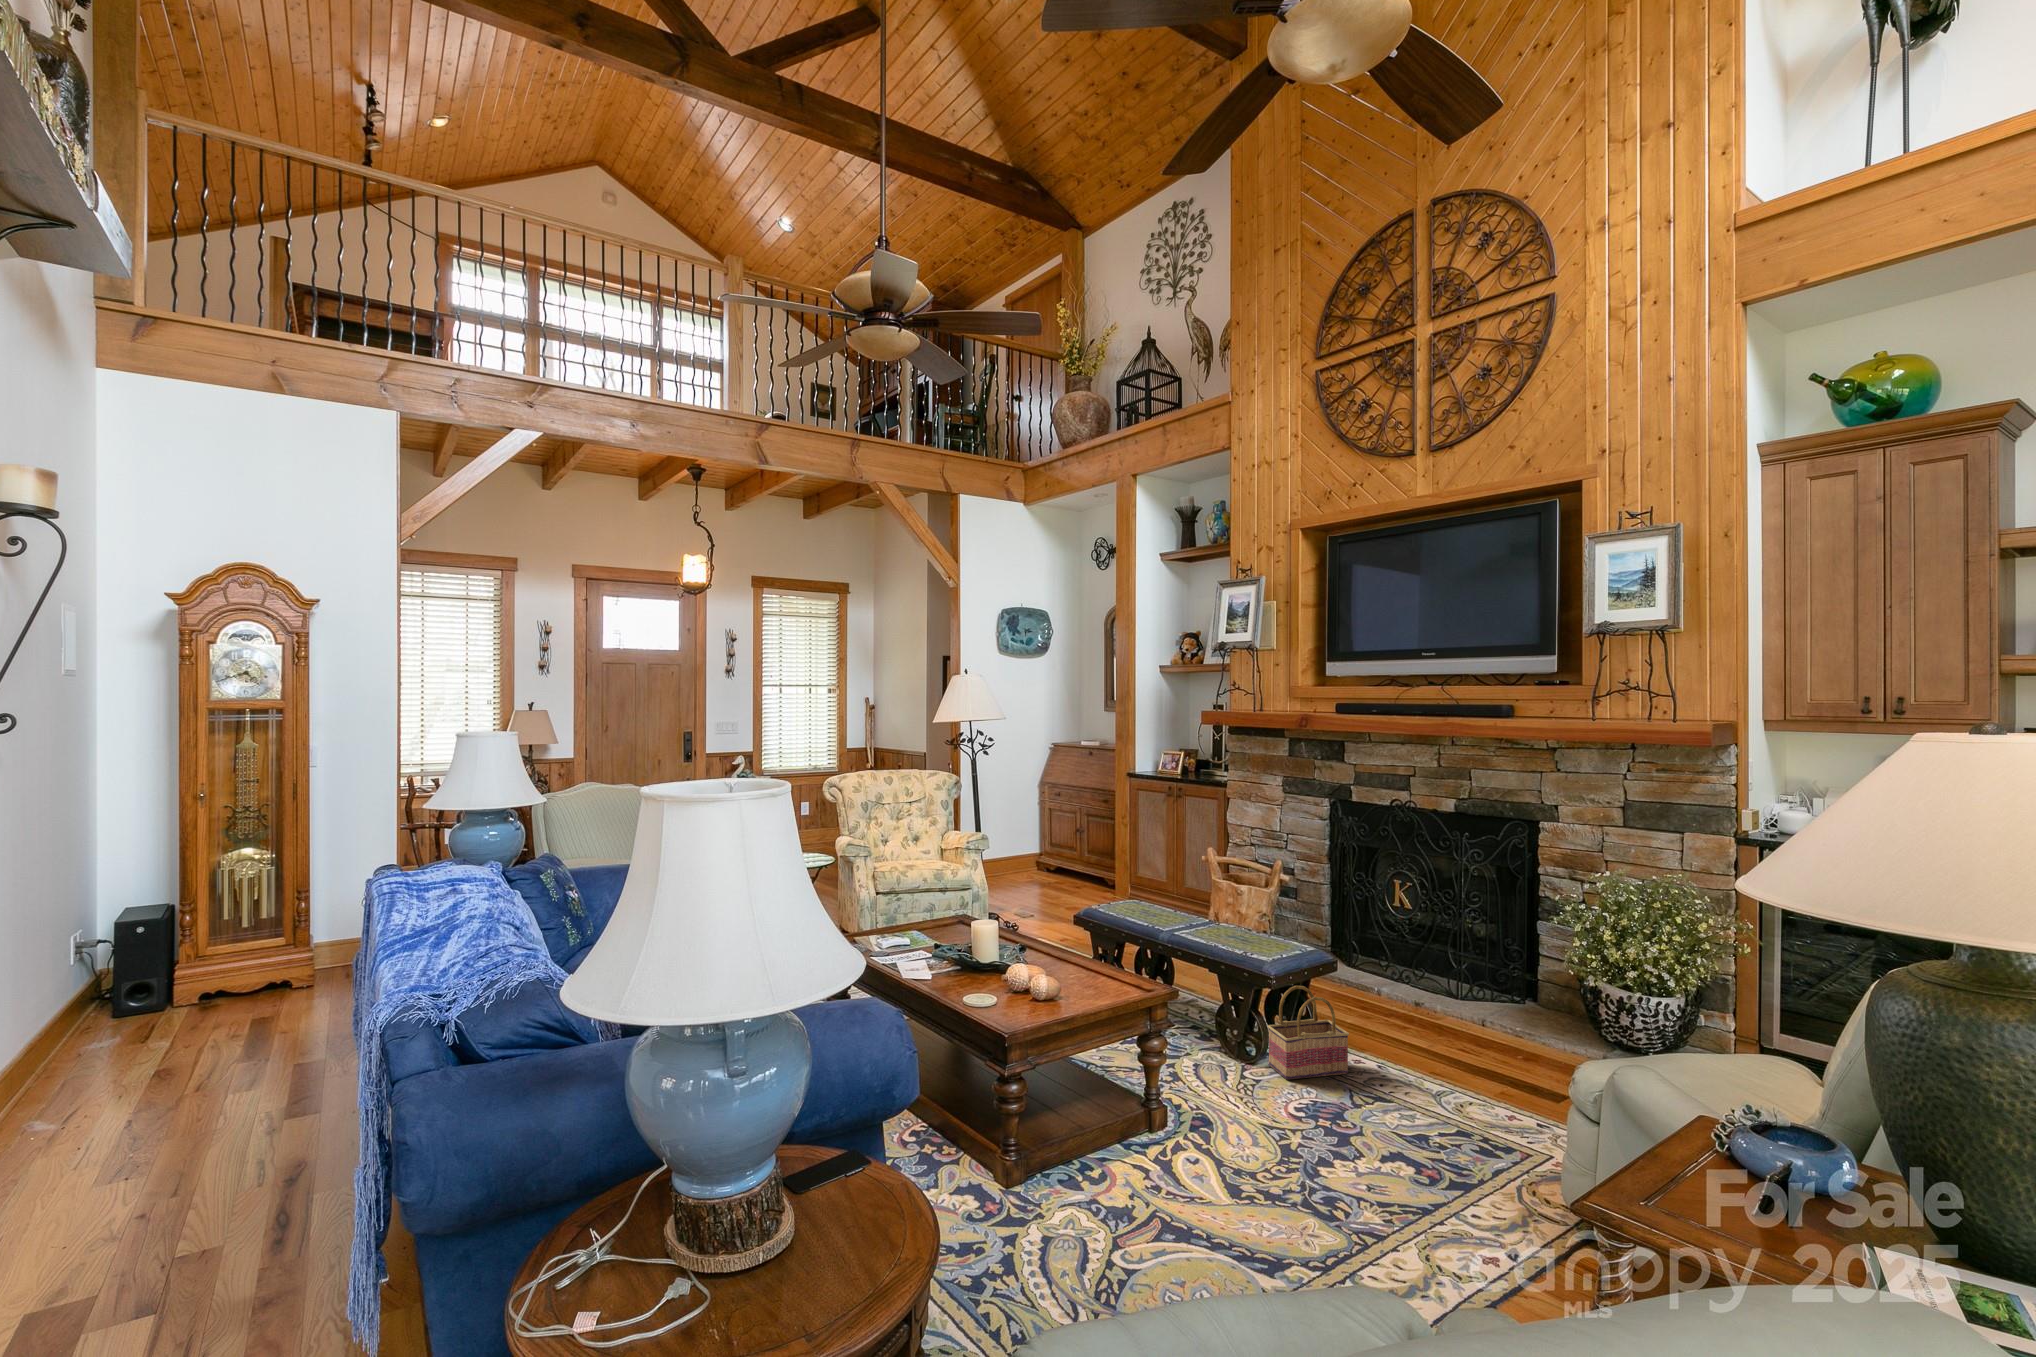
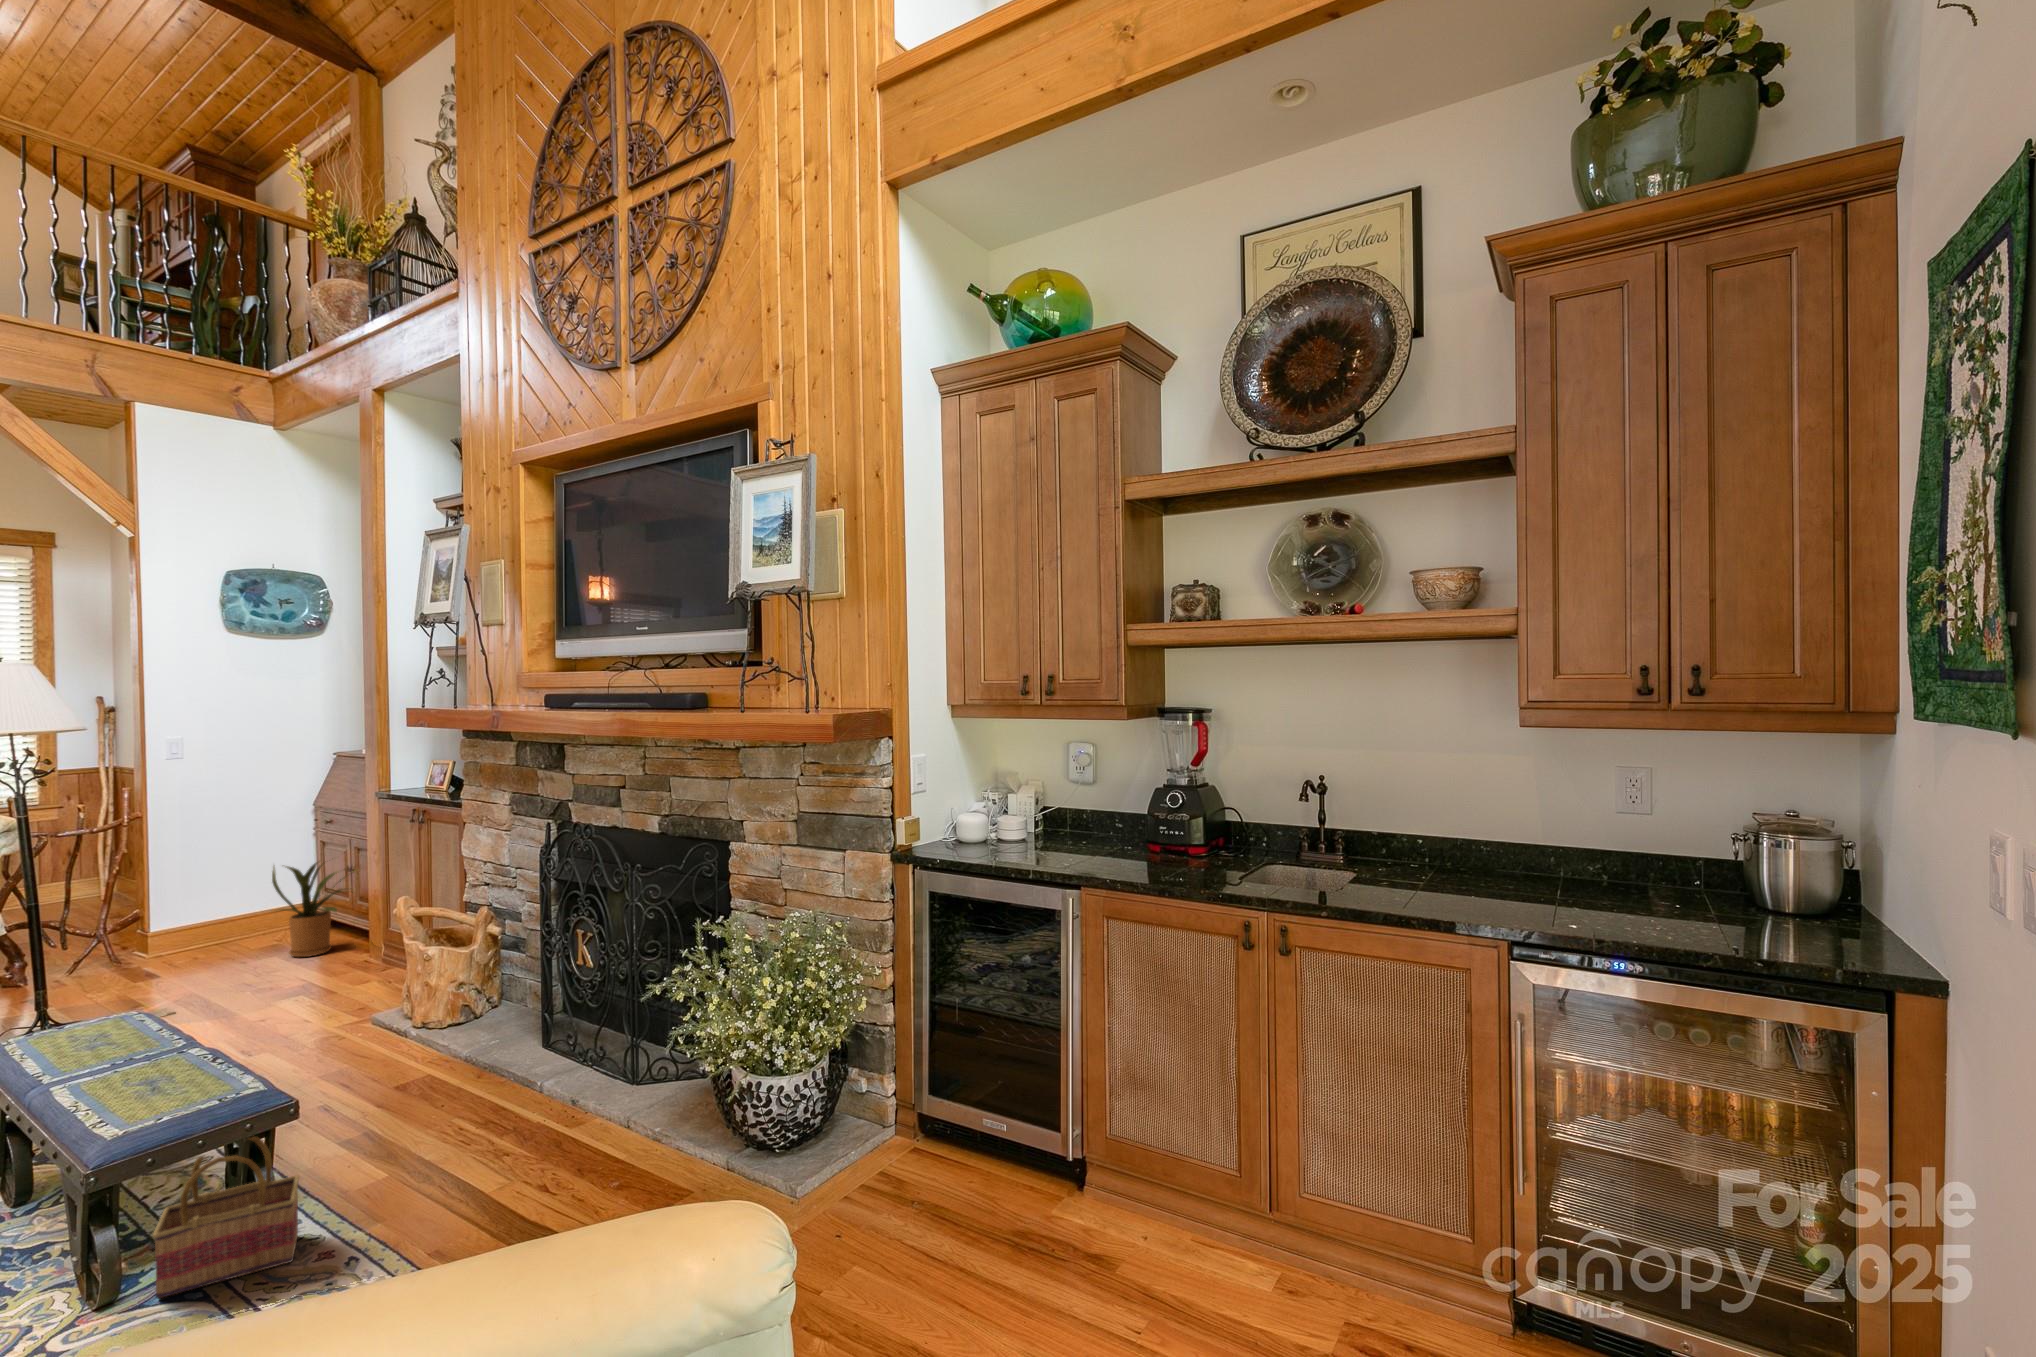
house plant: none [1034,819,1097,891] -> present [272,862,358,957]

